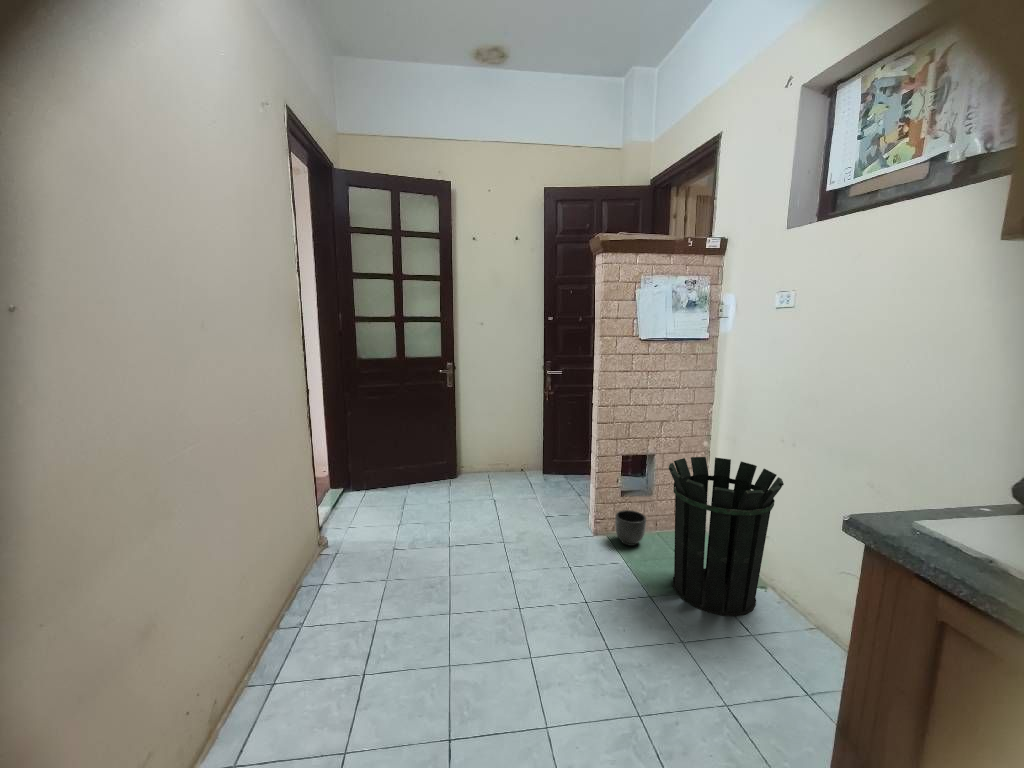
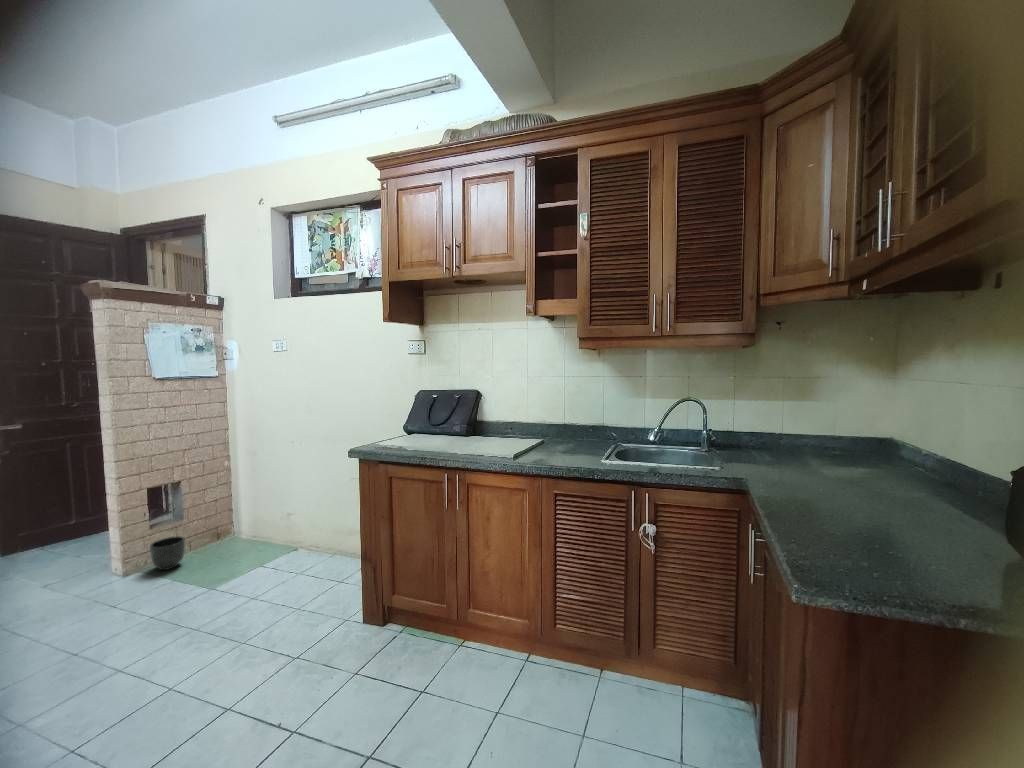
waste bin: present [669,457,784,616] -> none [210,462,300,578]

